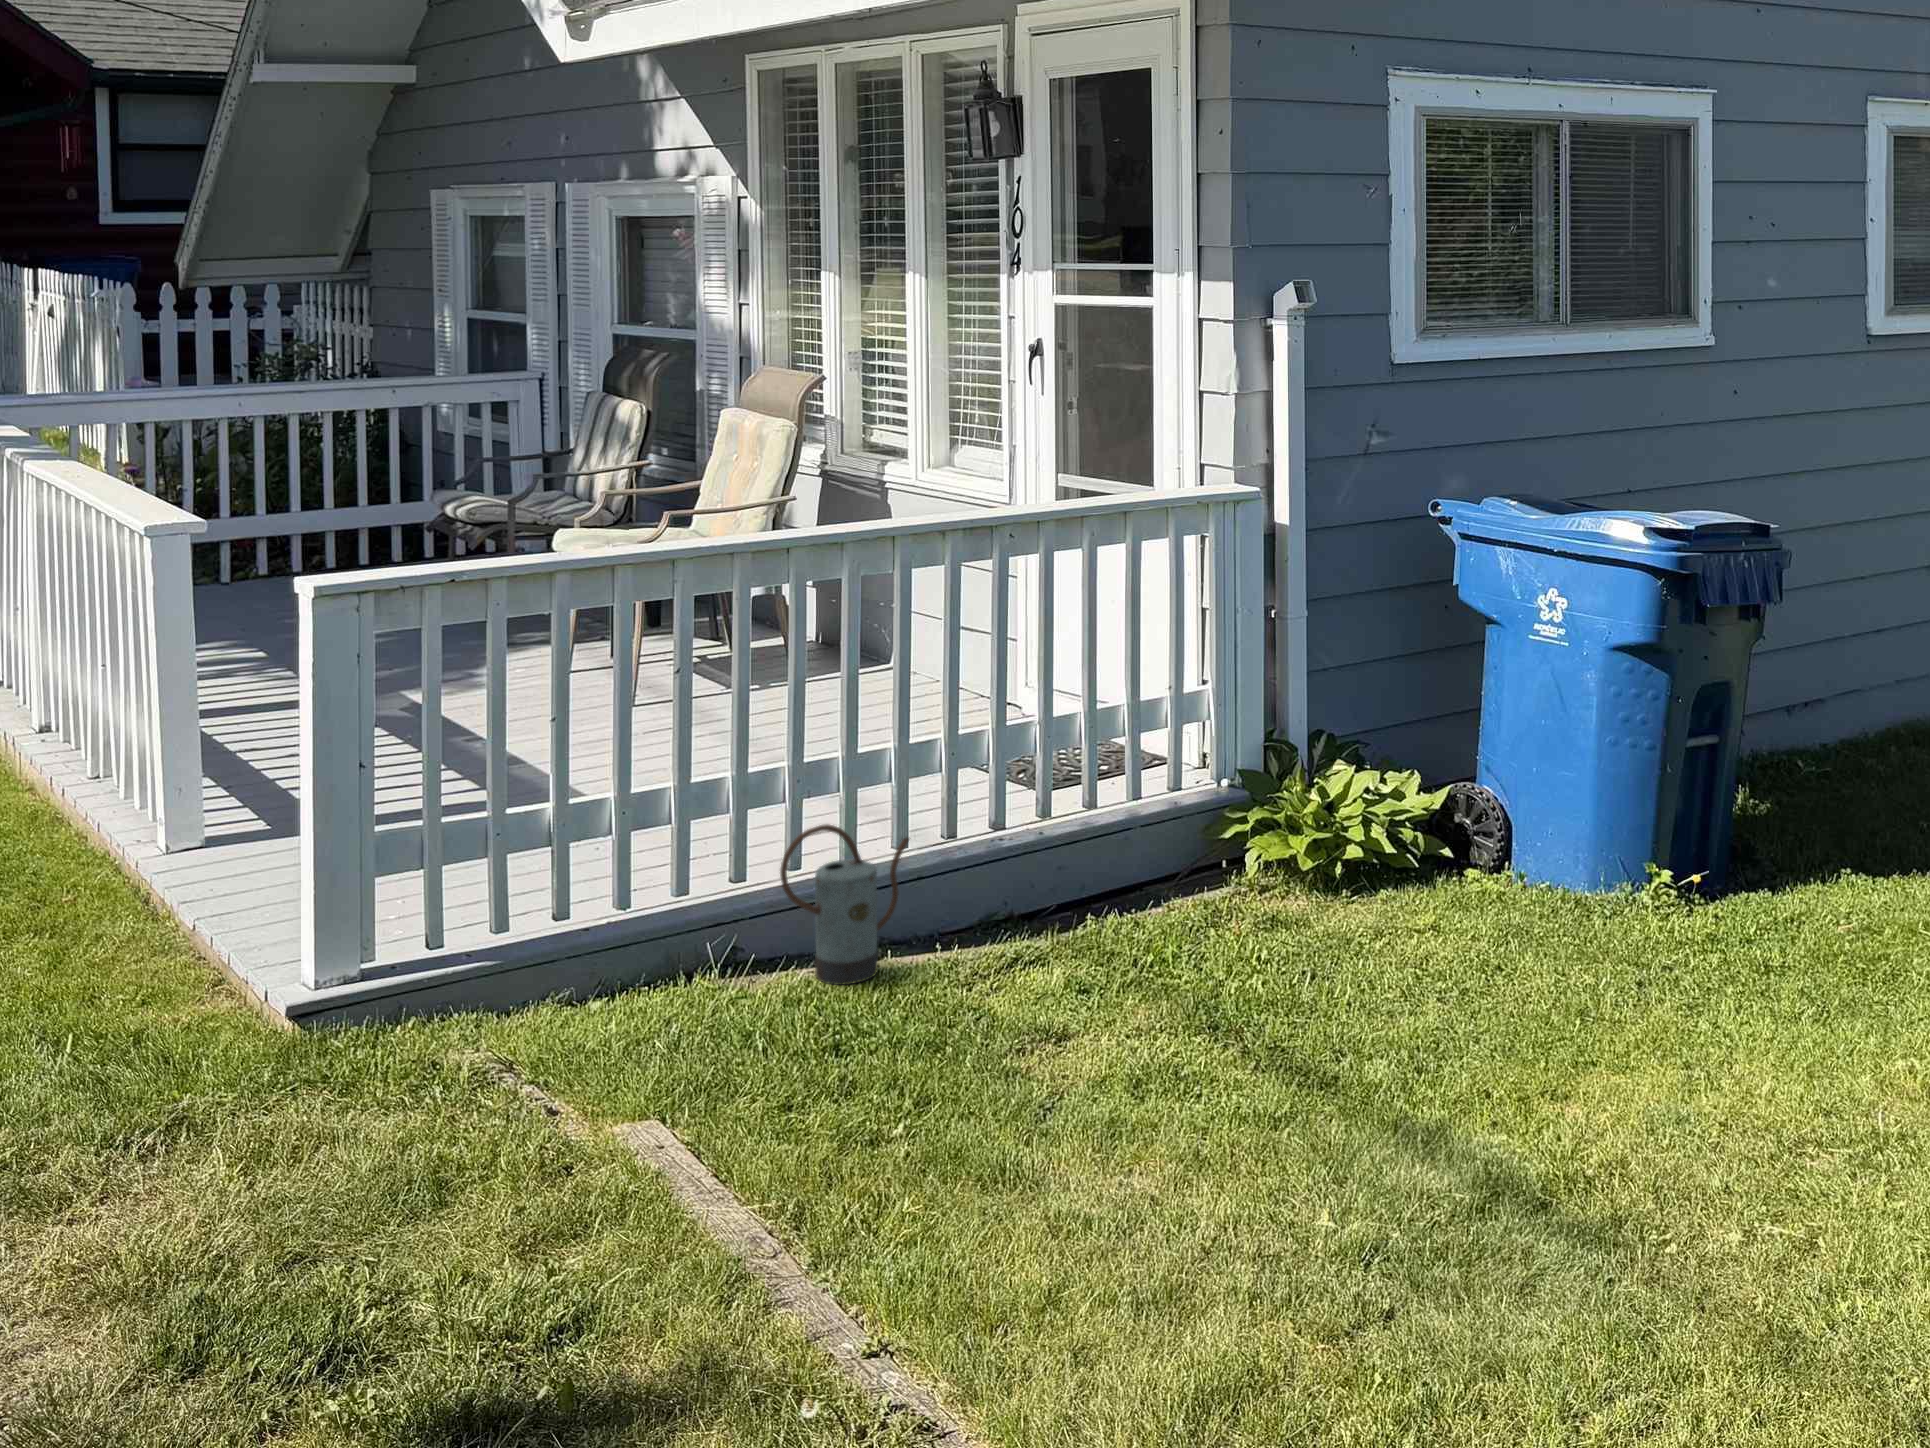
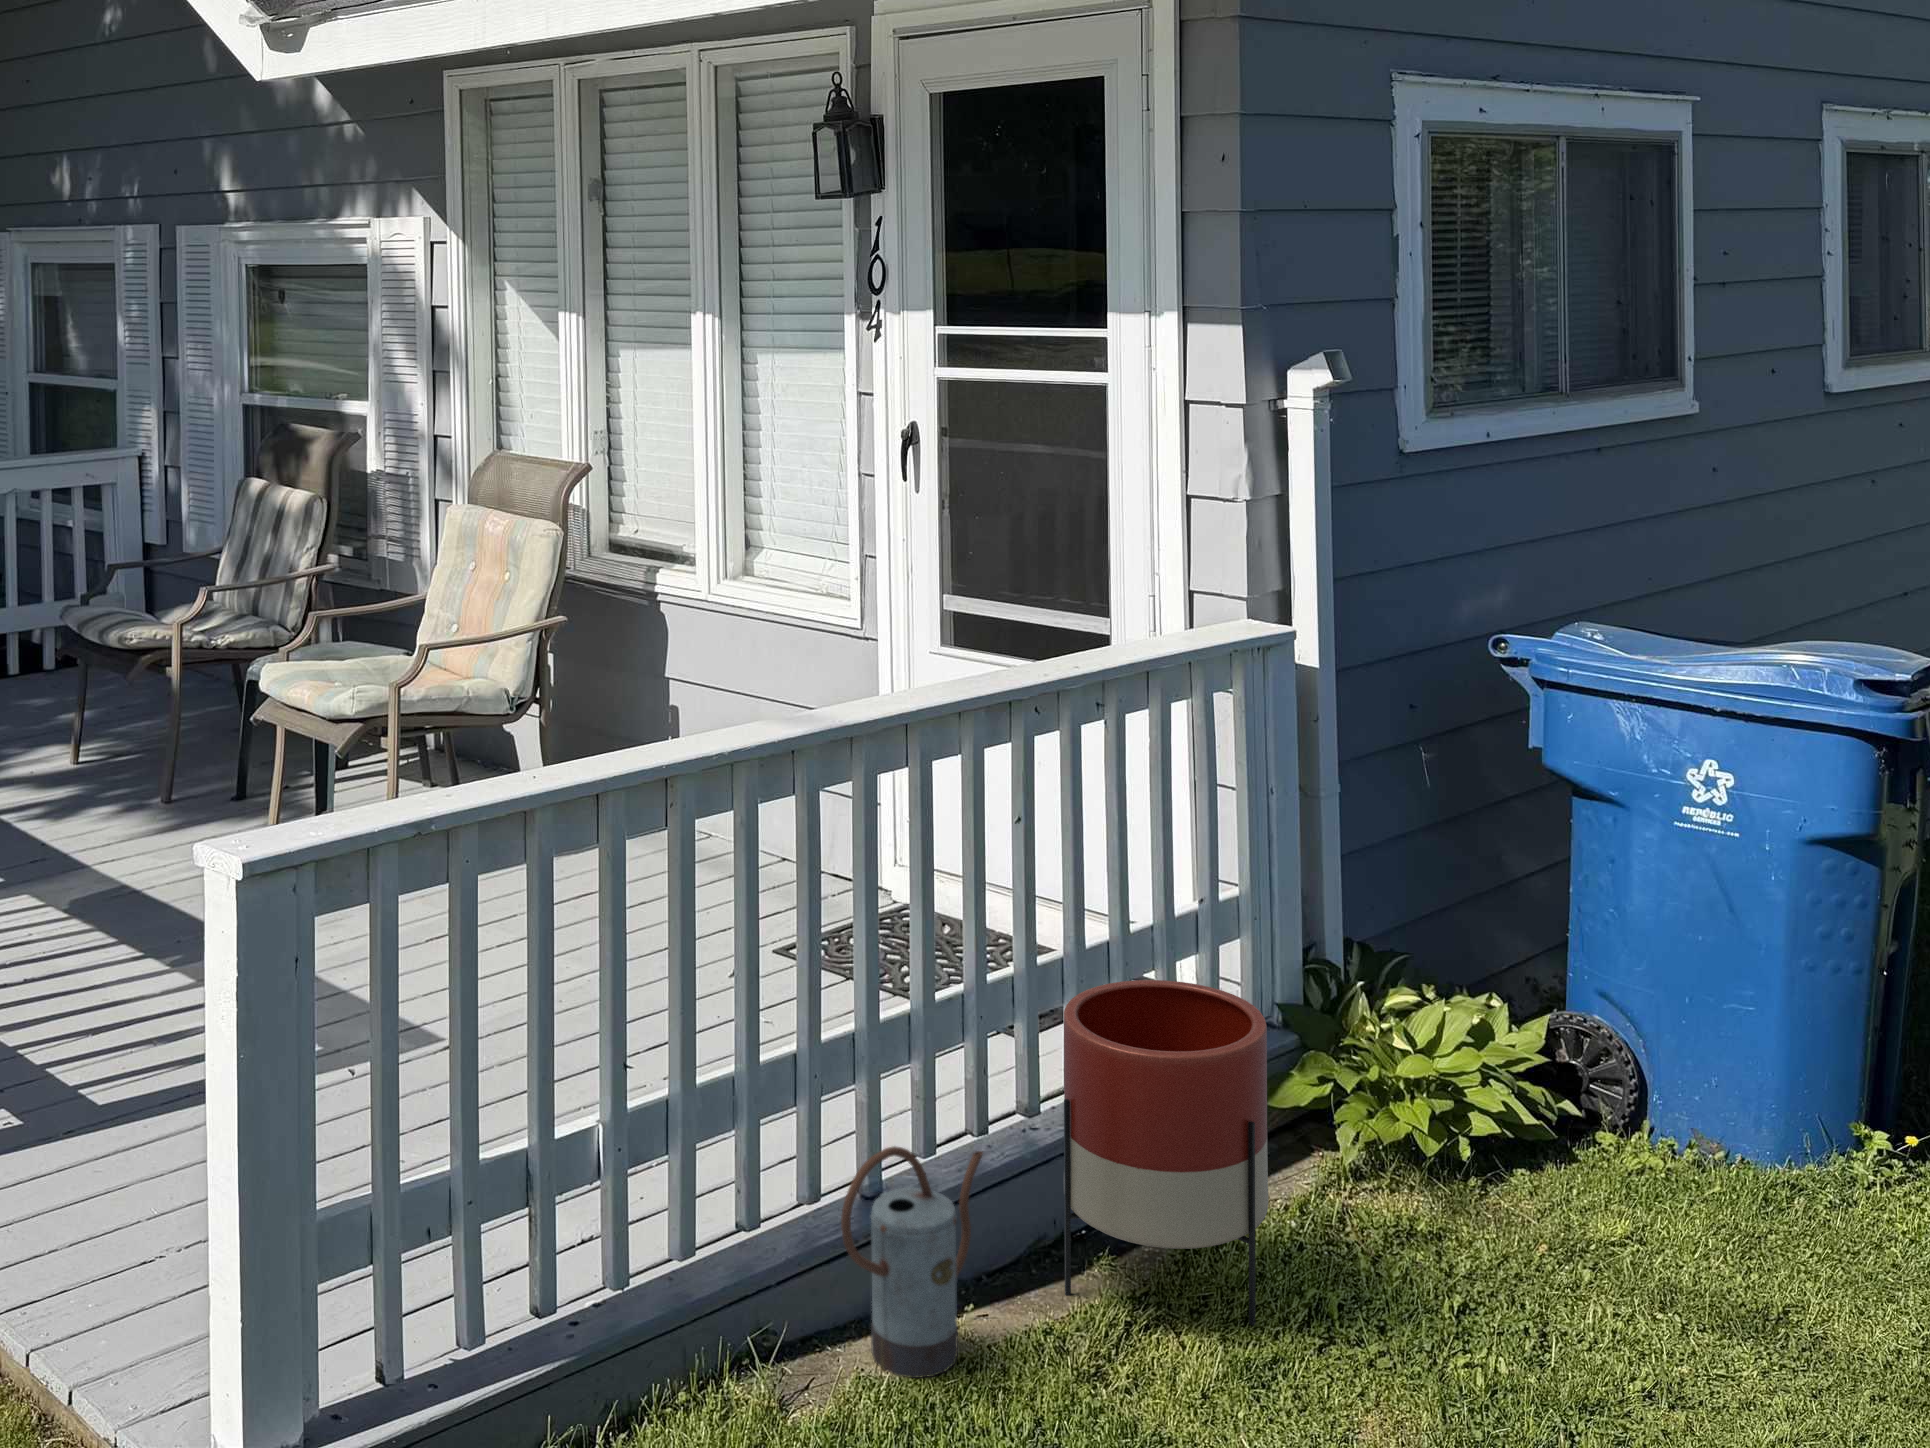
planter: none [983,732,1135,967] -> present [1064,980,1268,1326]

